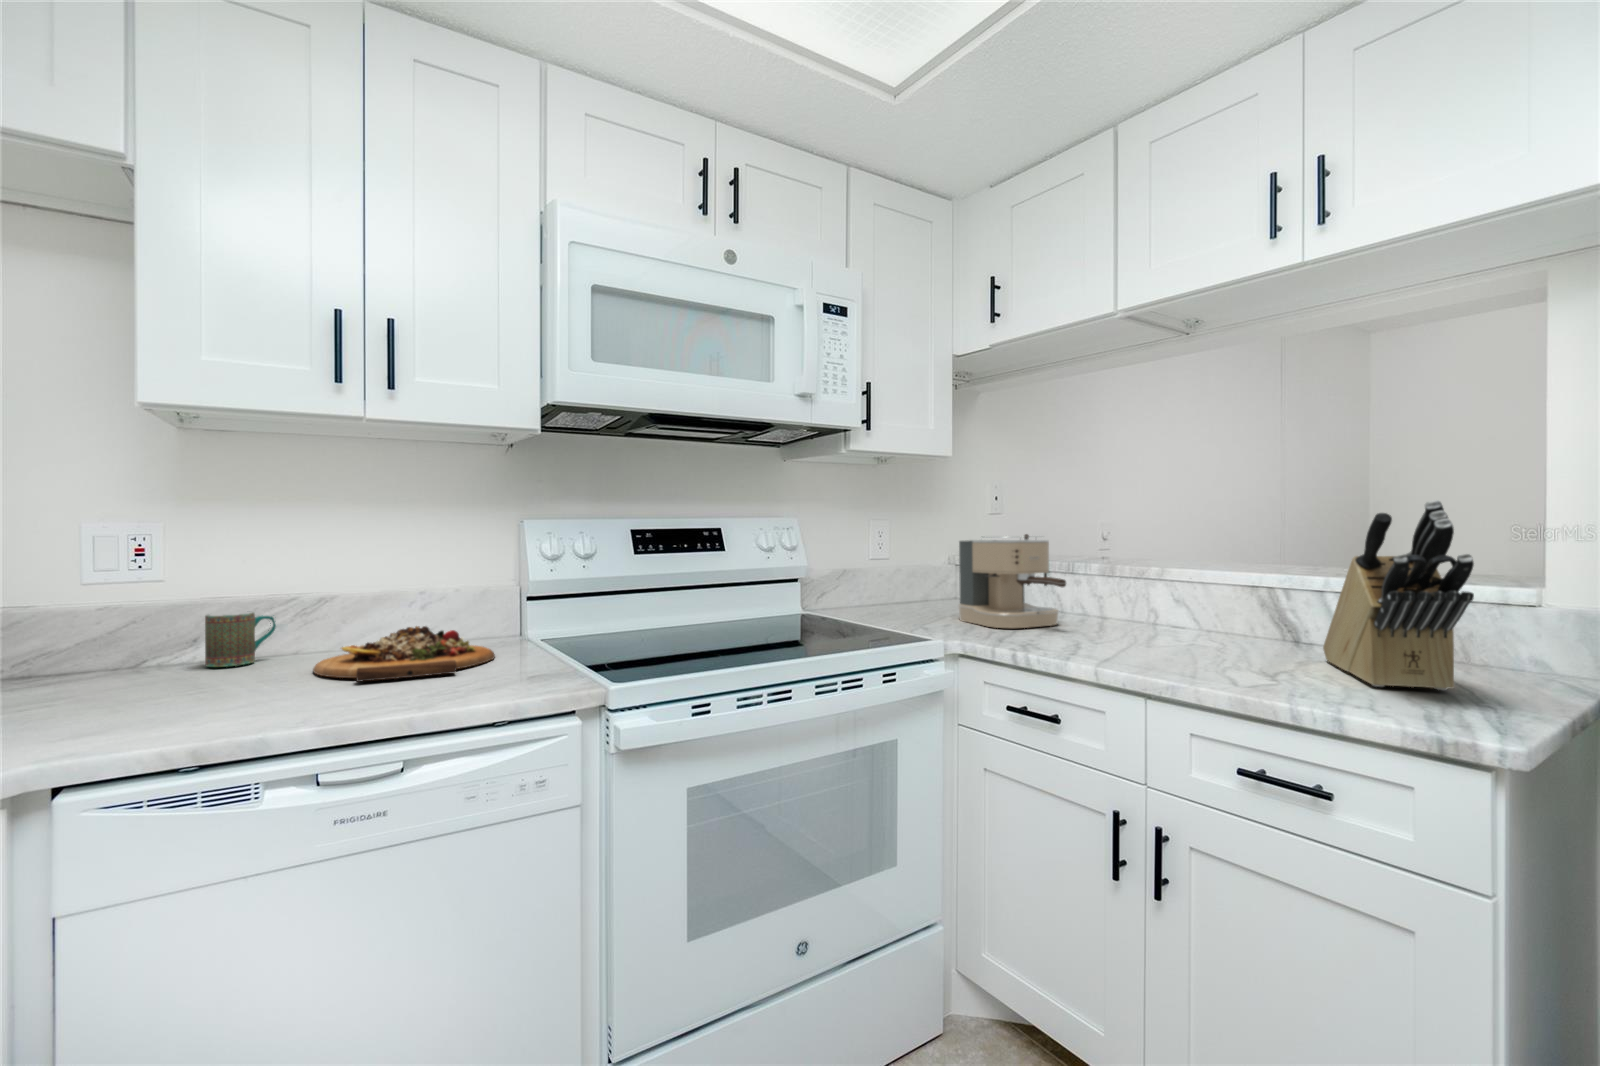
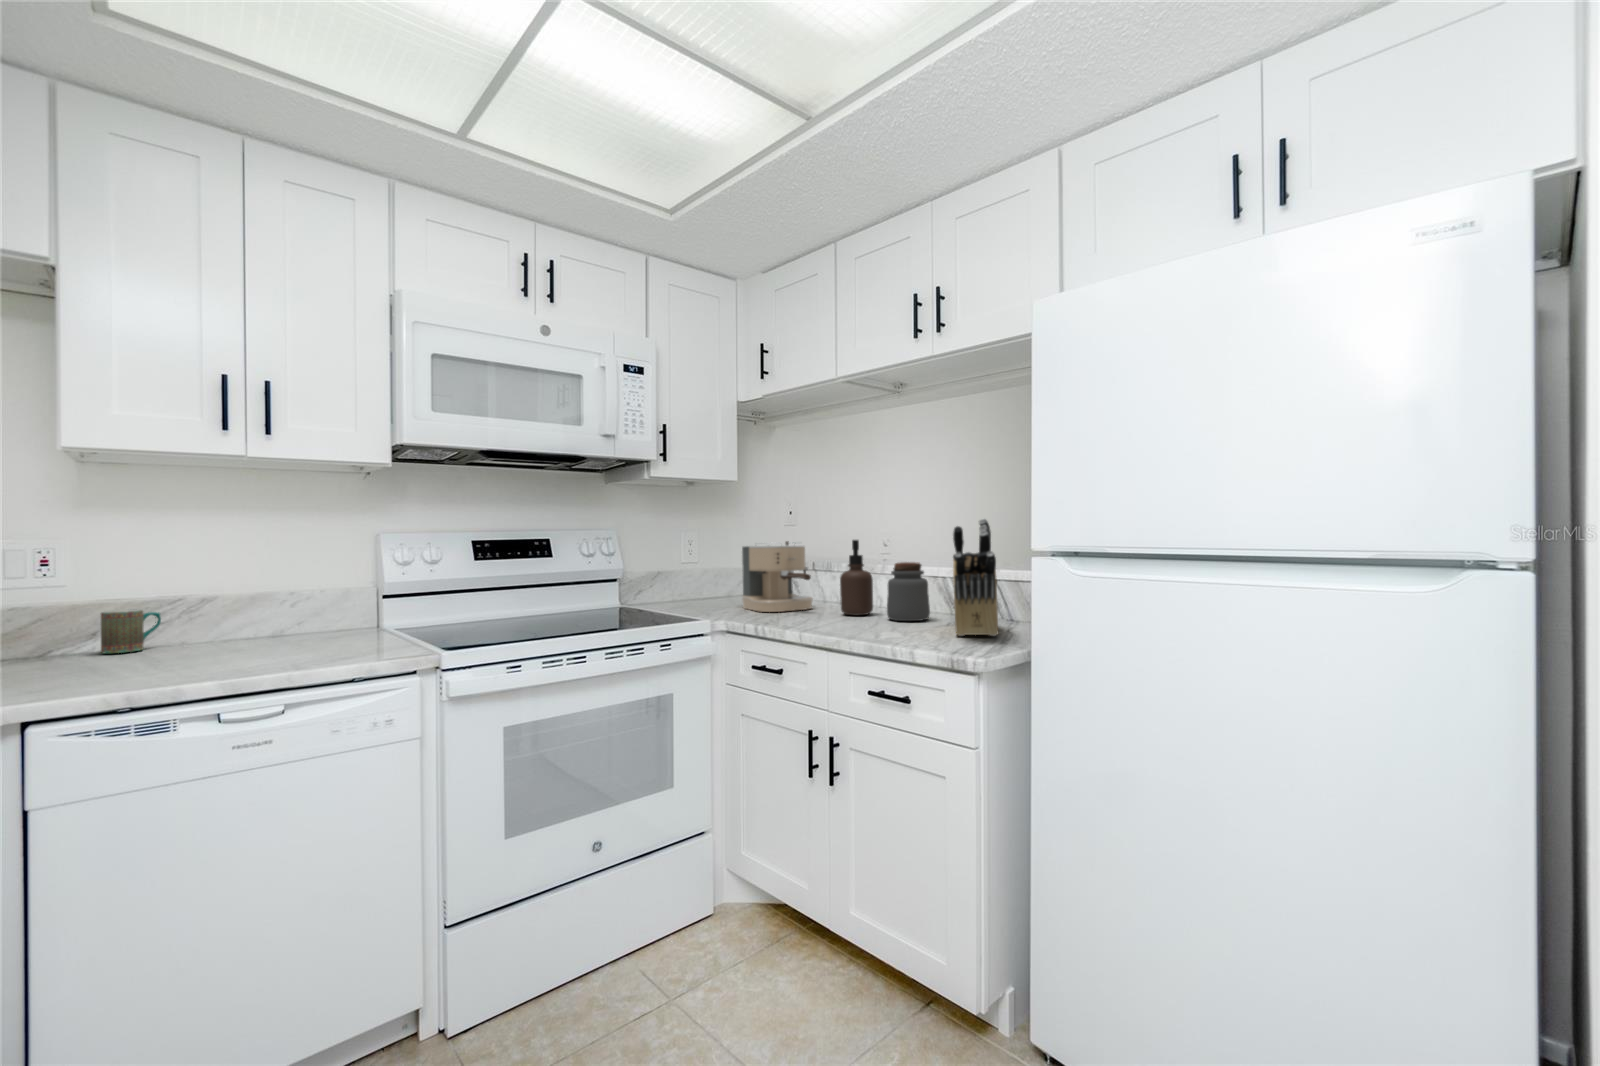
soap dispenser: none [1111,533,1161,638] -> present [840,540,873,615]
jar: none [1195,566,1267,652] -> present [887,562,930,621]
cutting board: present [313,626,495,682] -> none [199,617,353,657]

